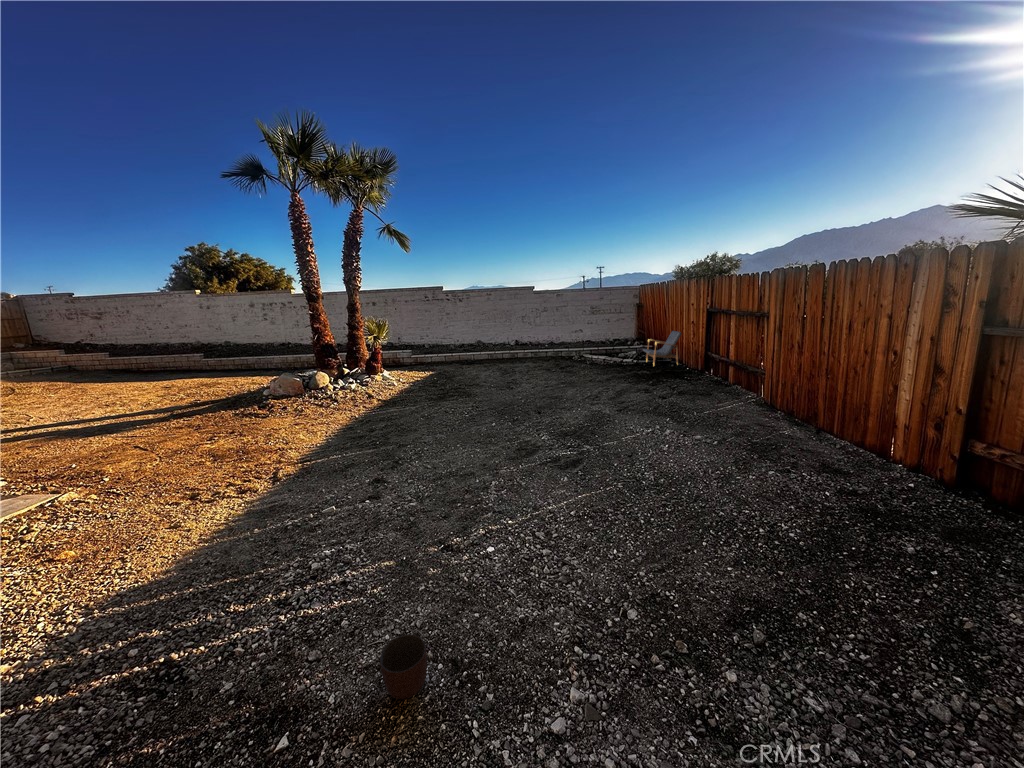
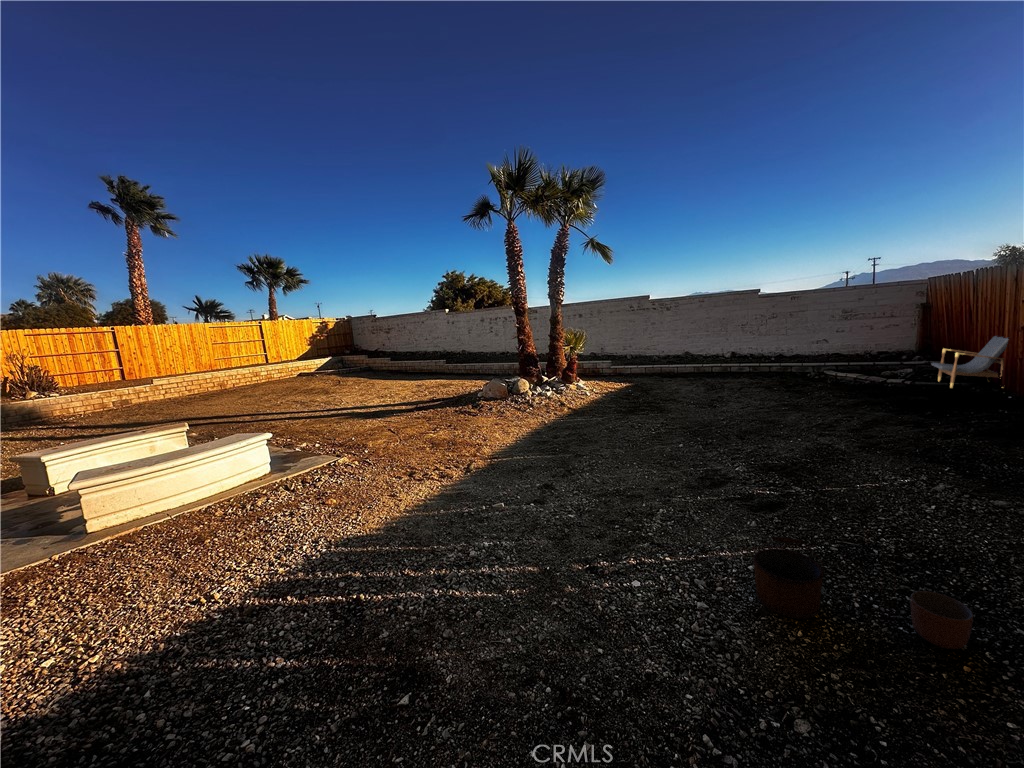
bucket: none [576,482,621,541] -> present [752,537,824,619]
planter: present [380,634,427,699] -> present [911,591,973,649]

